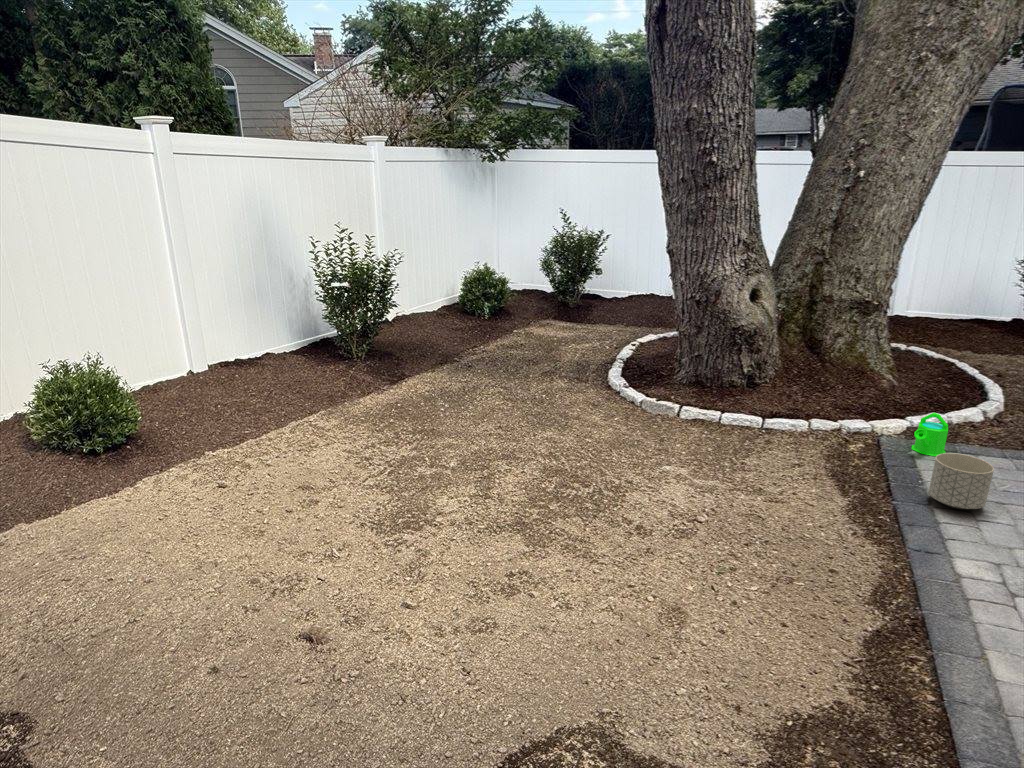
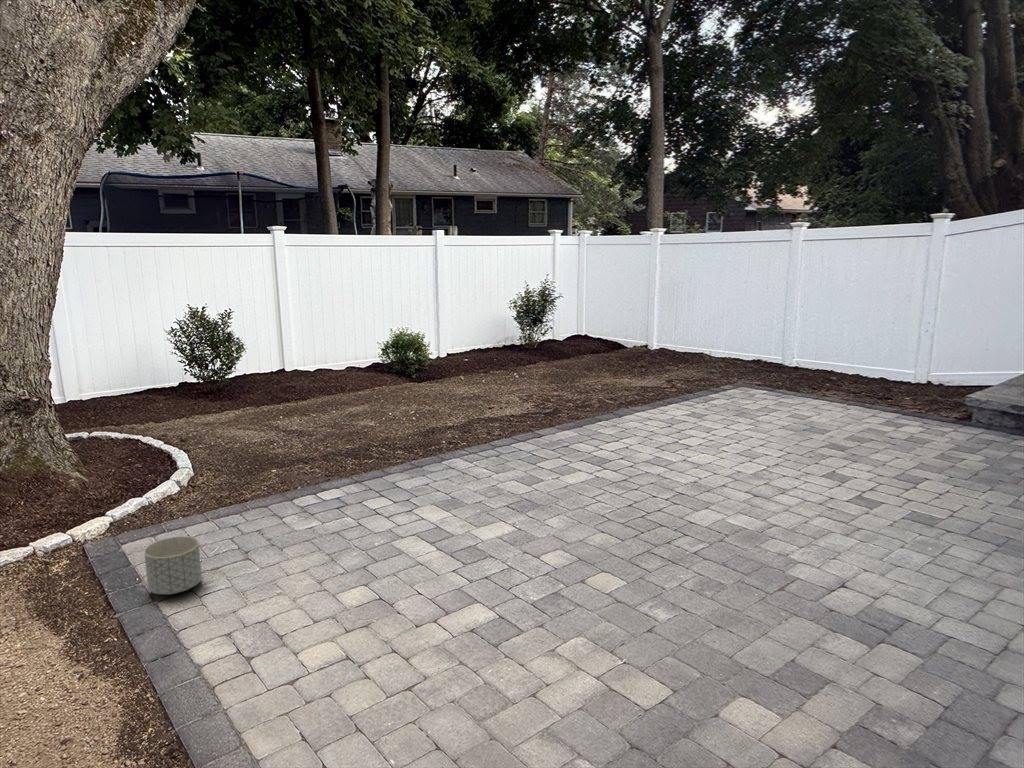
watering can: present [912,413,948,456] -> none [118,502,156,548]

